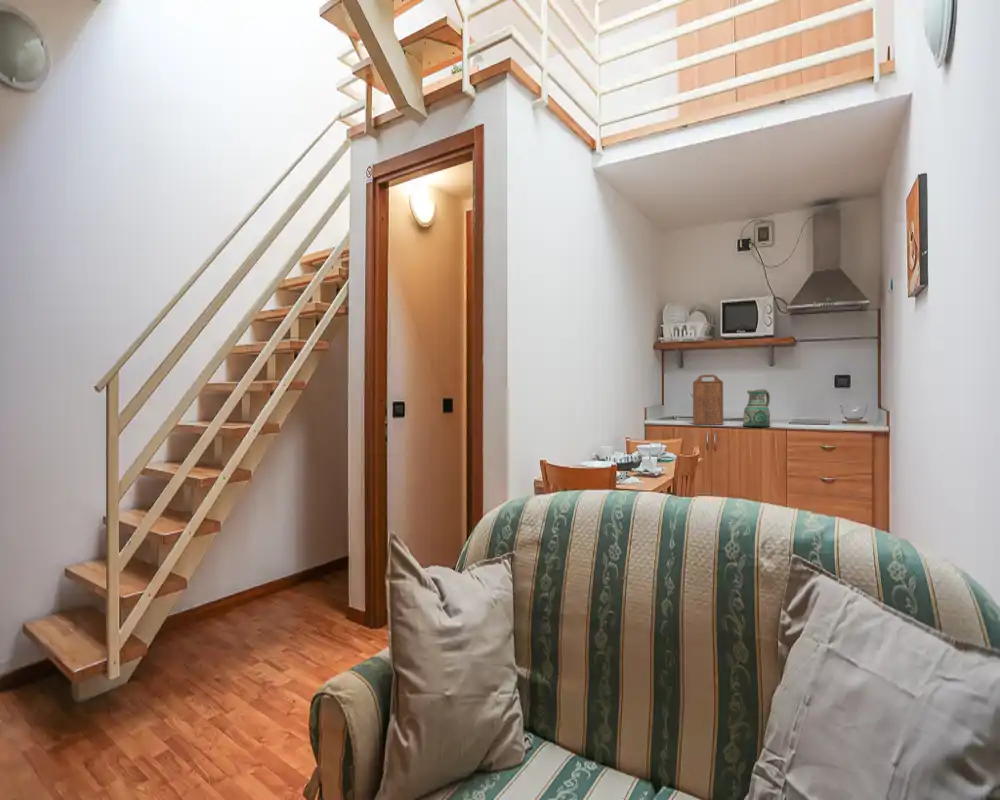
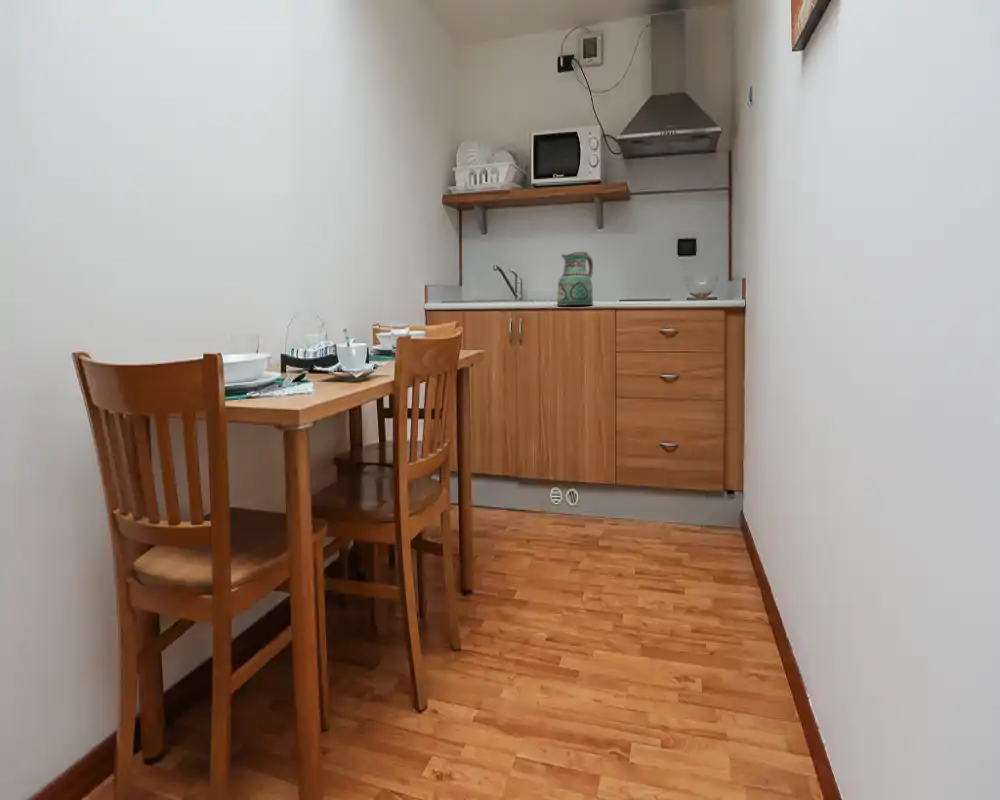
cutting board: present [693,375,723,424] -> none [490,234,532,306]

